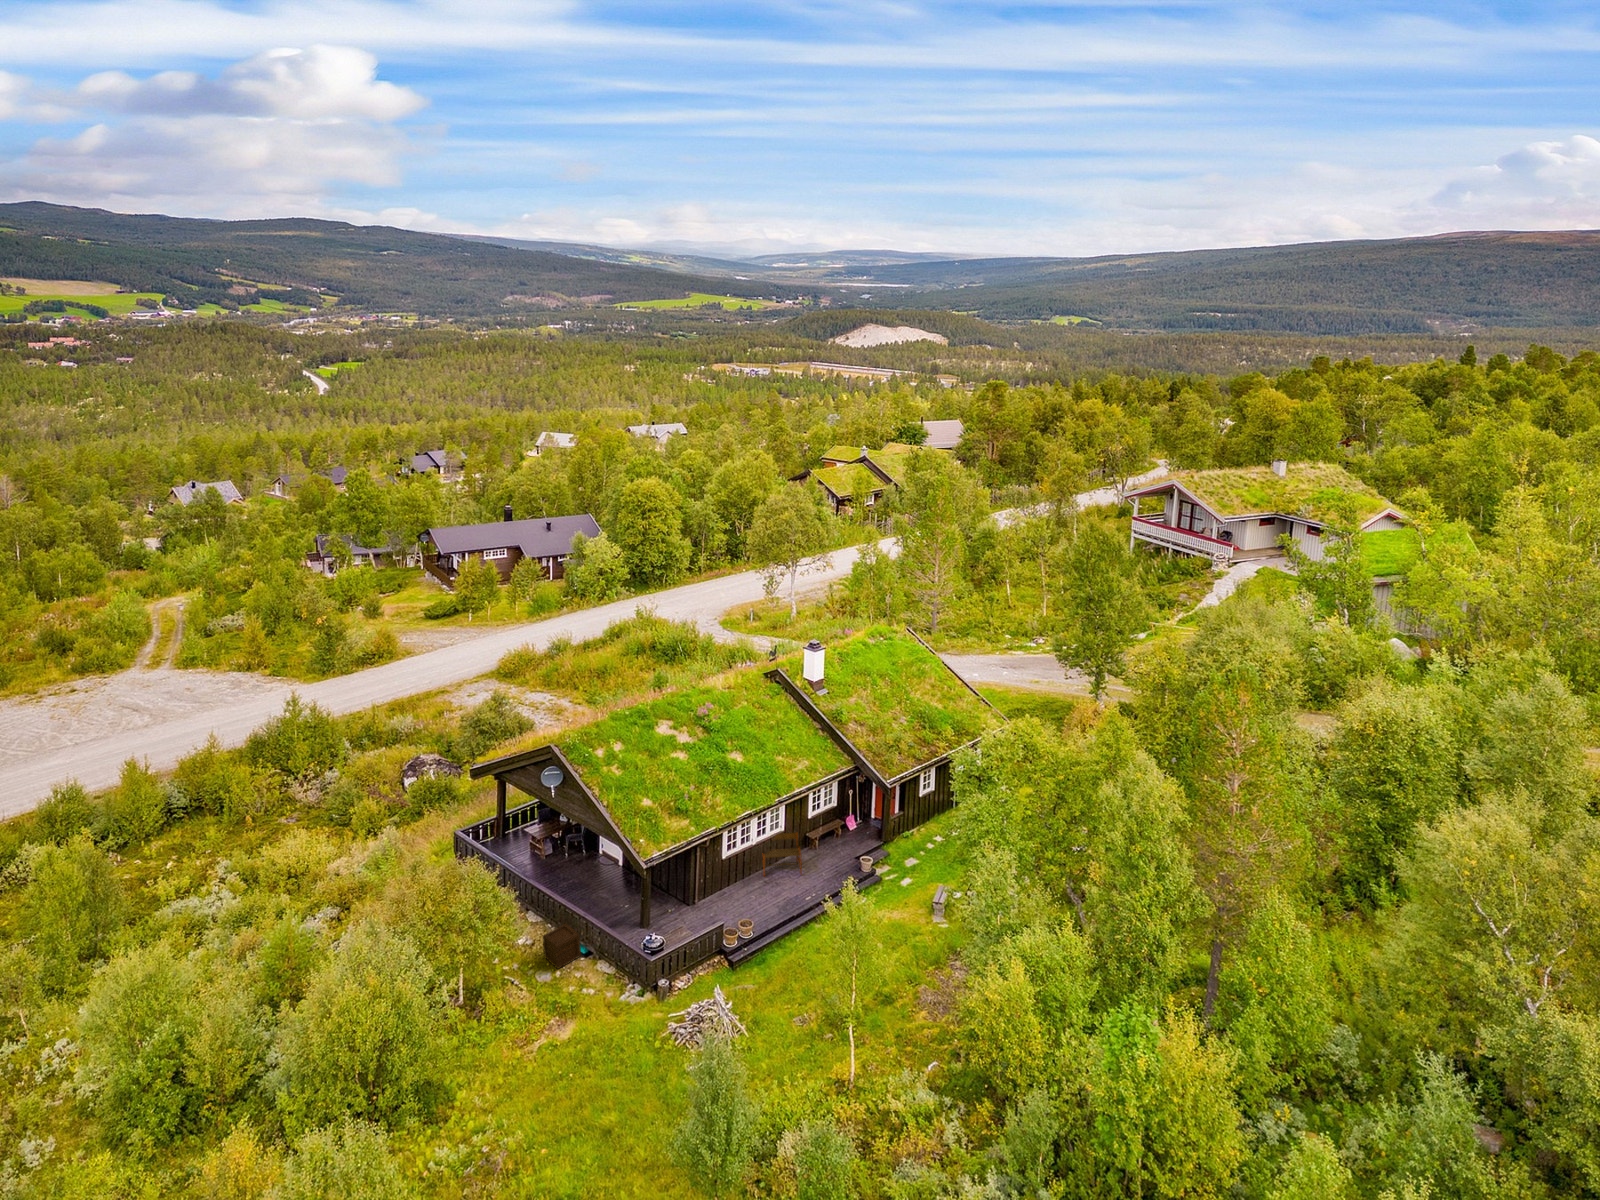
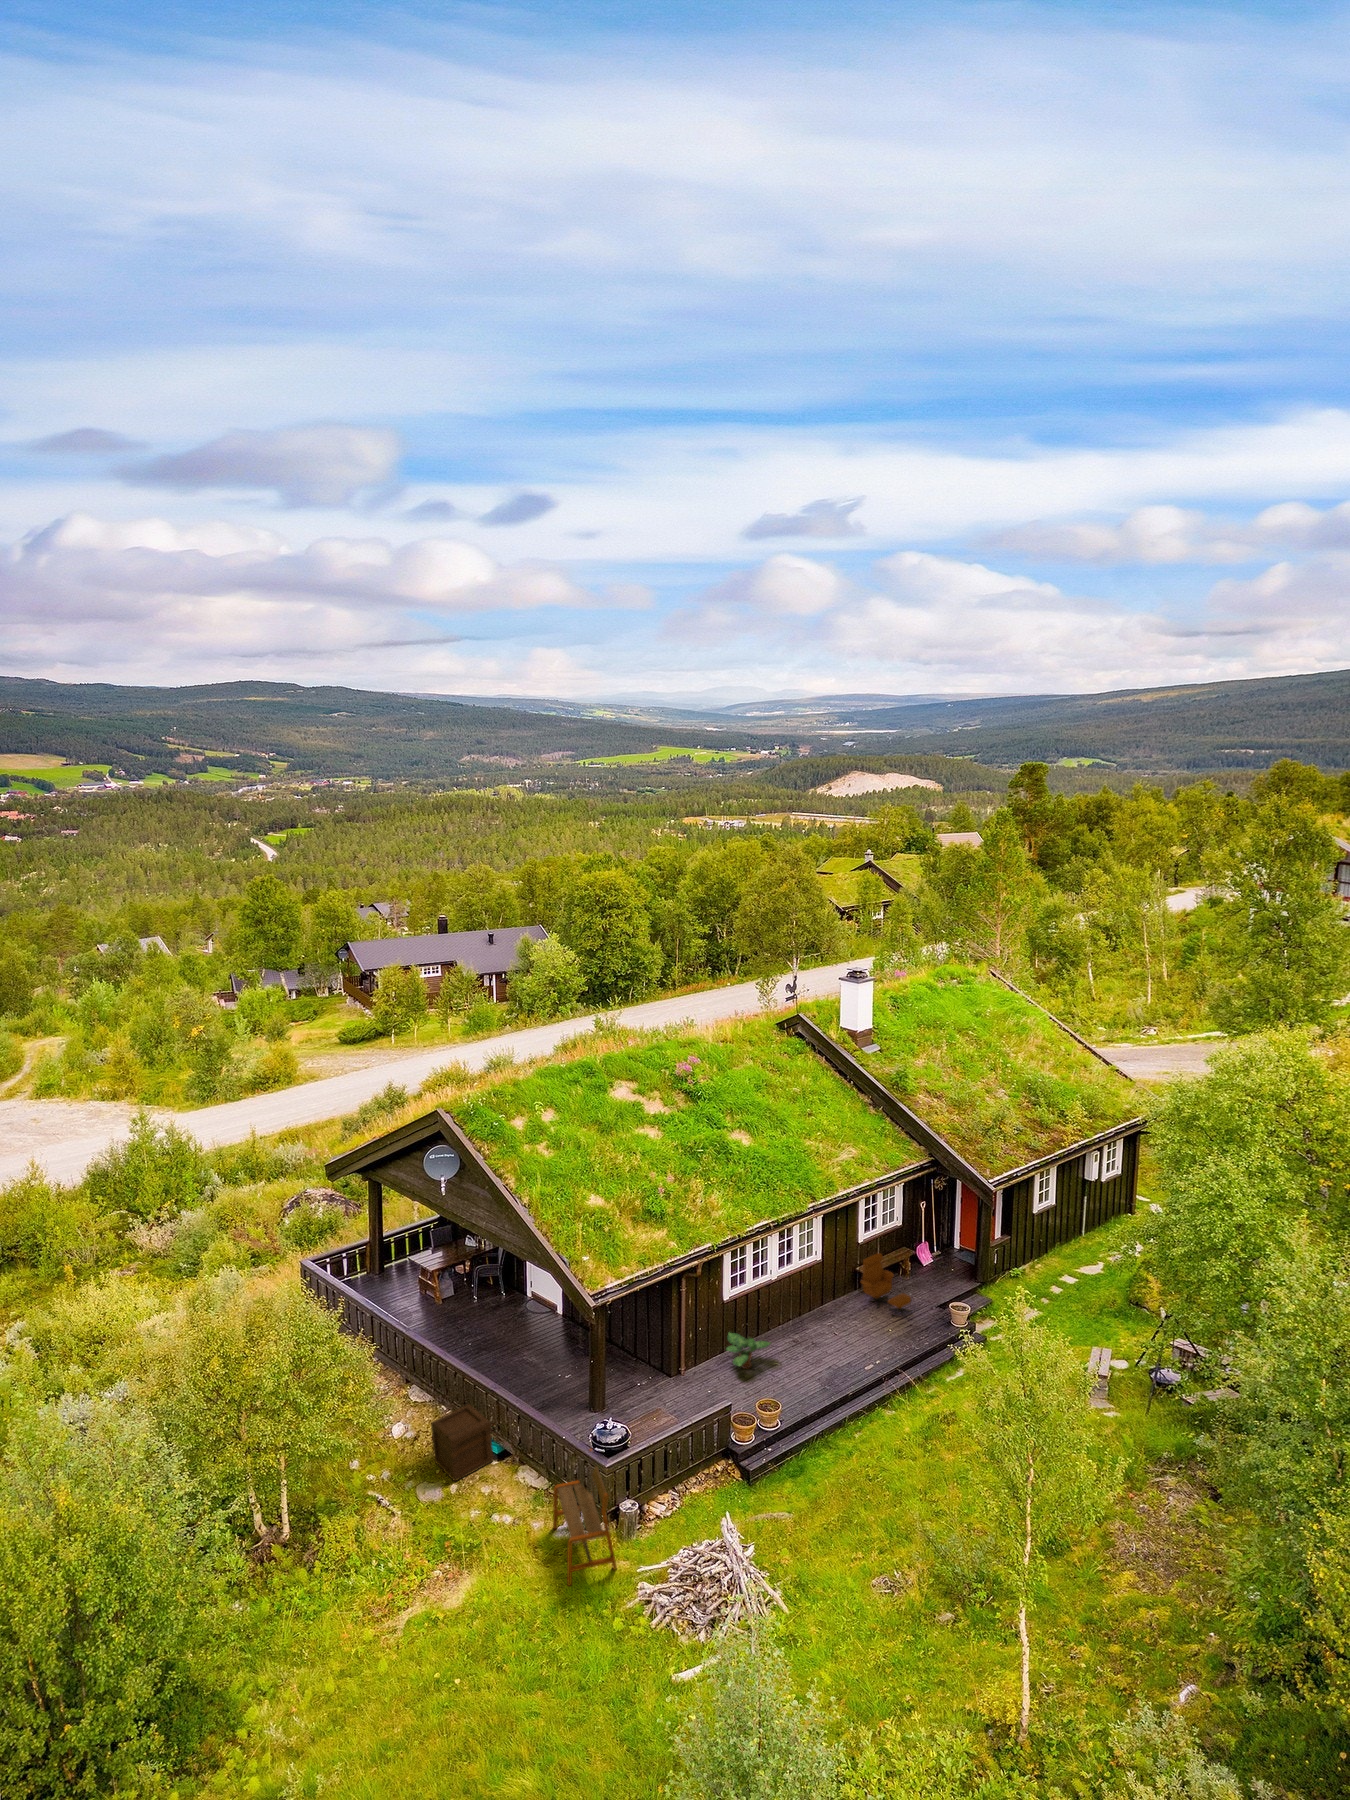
lounge chair: none [809,824,840,863] -> present [861,1253,912,1317]
bench: present [762,832,802,876] -> present [553,1449,617,1585]
potted plant: none [724,876,752,898] -> present [726,1333,770,1369]

